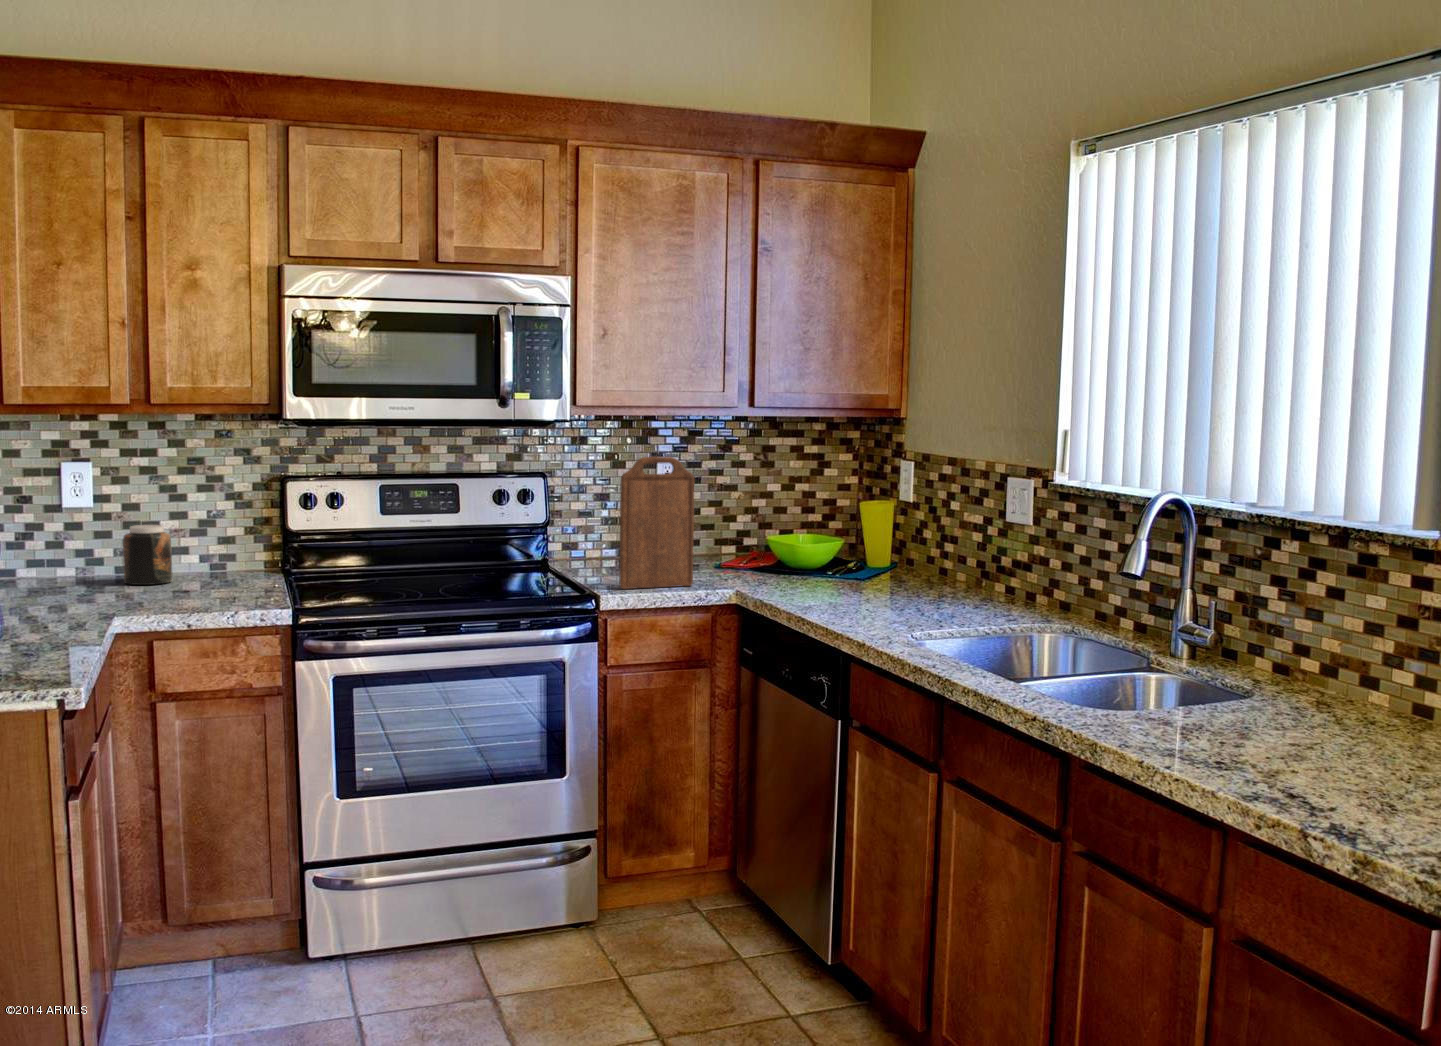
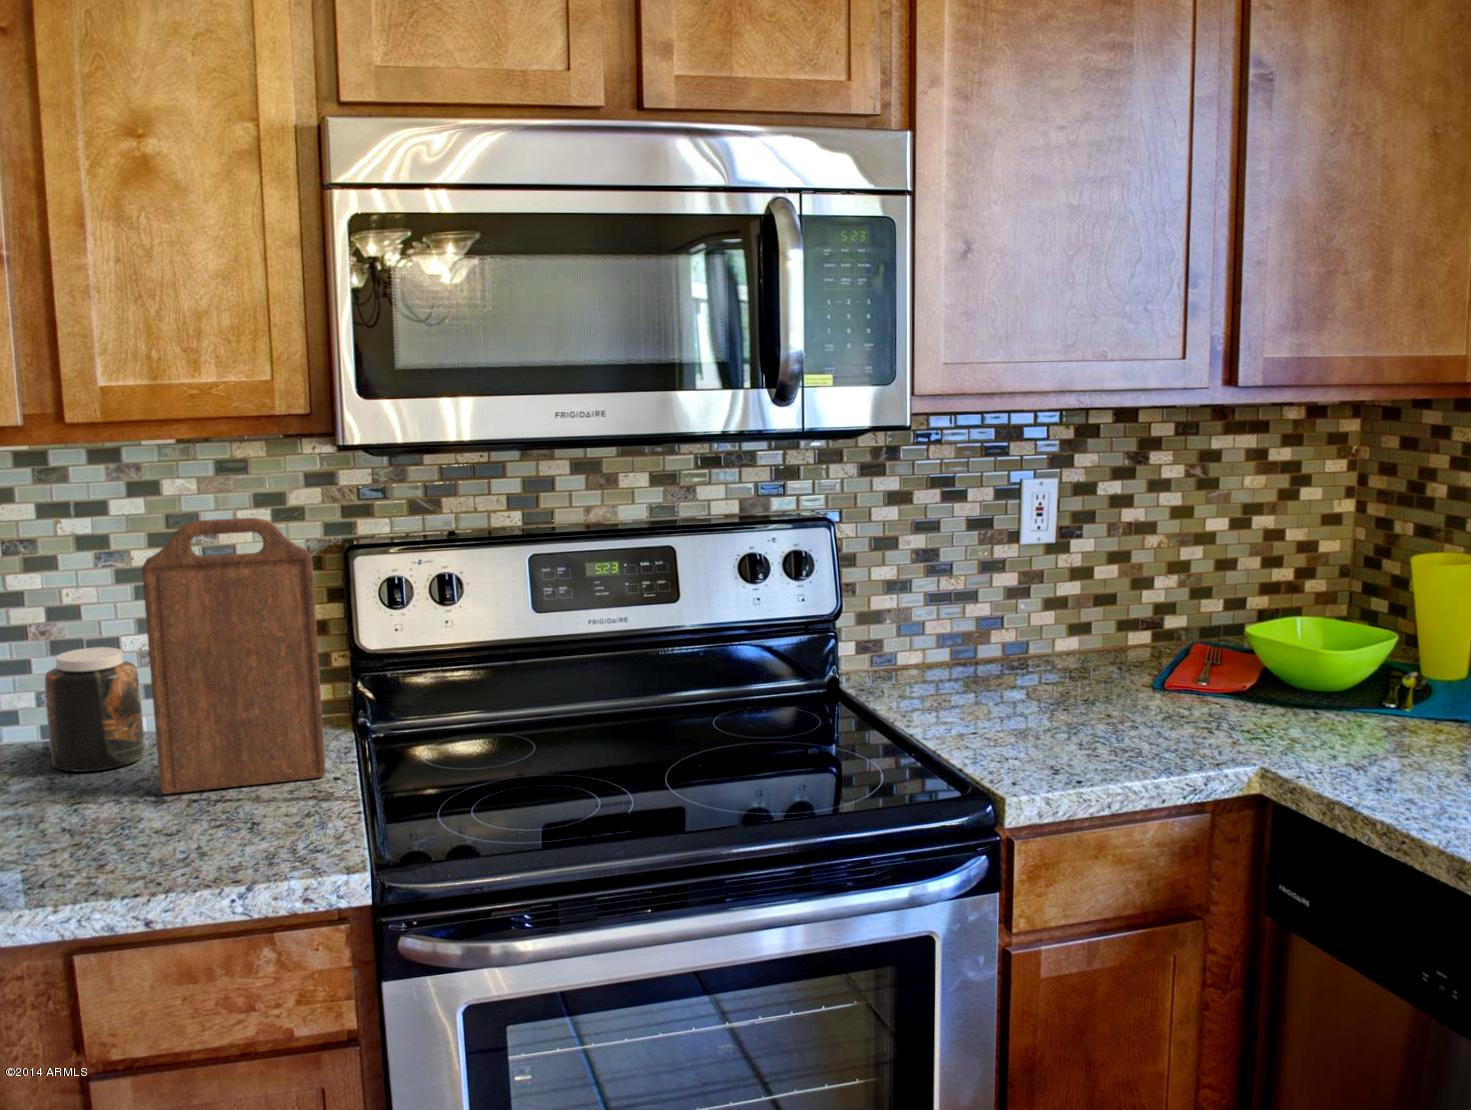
cutting board: present [620,457,694,589] -> present [142,518,326,794]

